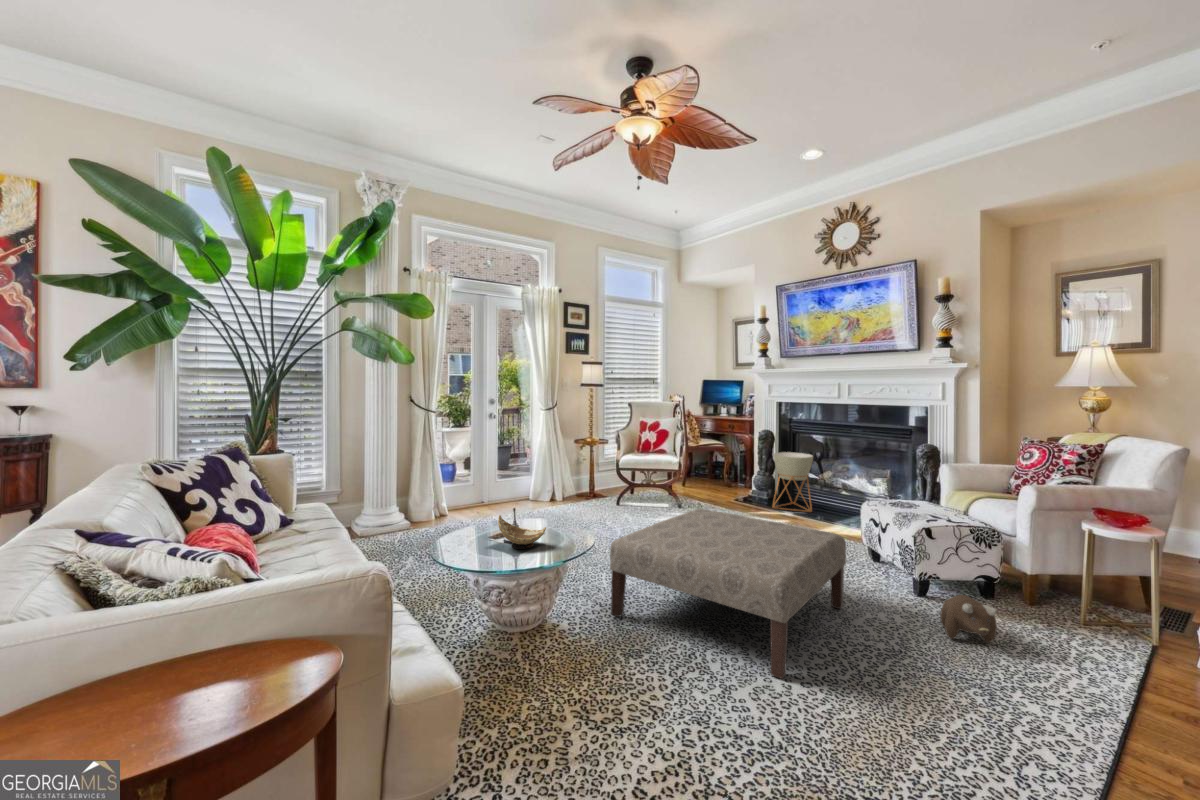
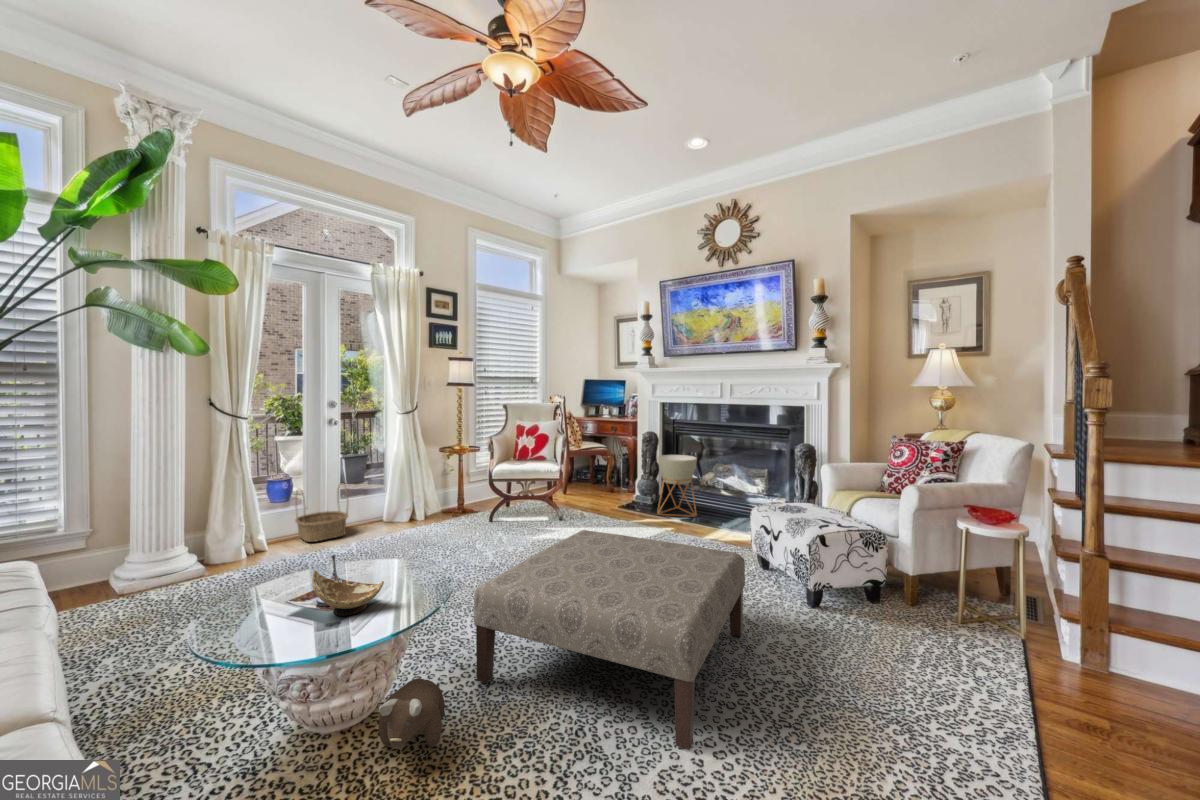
basket: none [464,464,504,510] -> present [295,483,348,542]
plush toy: present [940,595,997,643] -> present [378,678,445,748]

